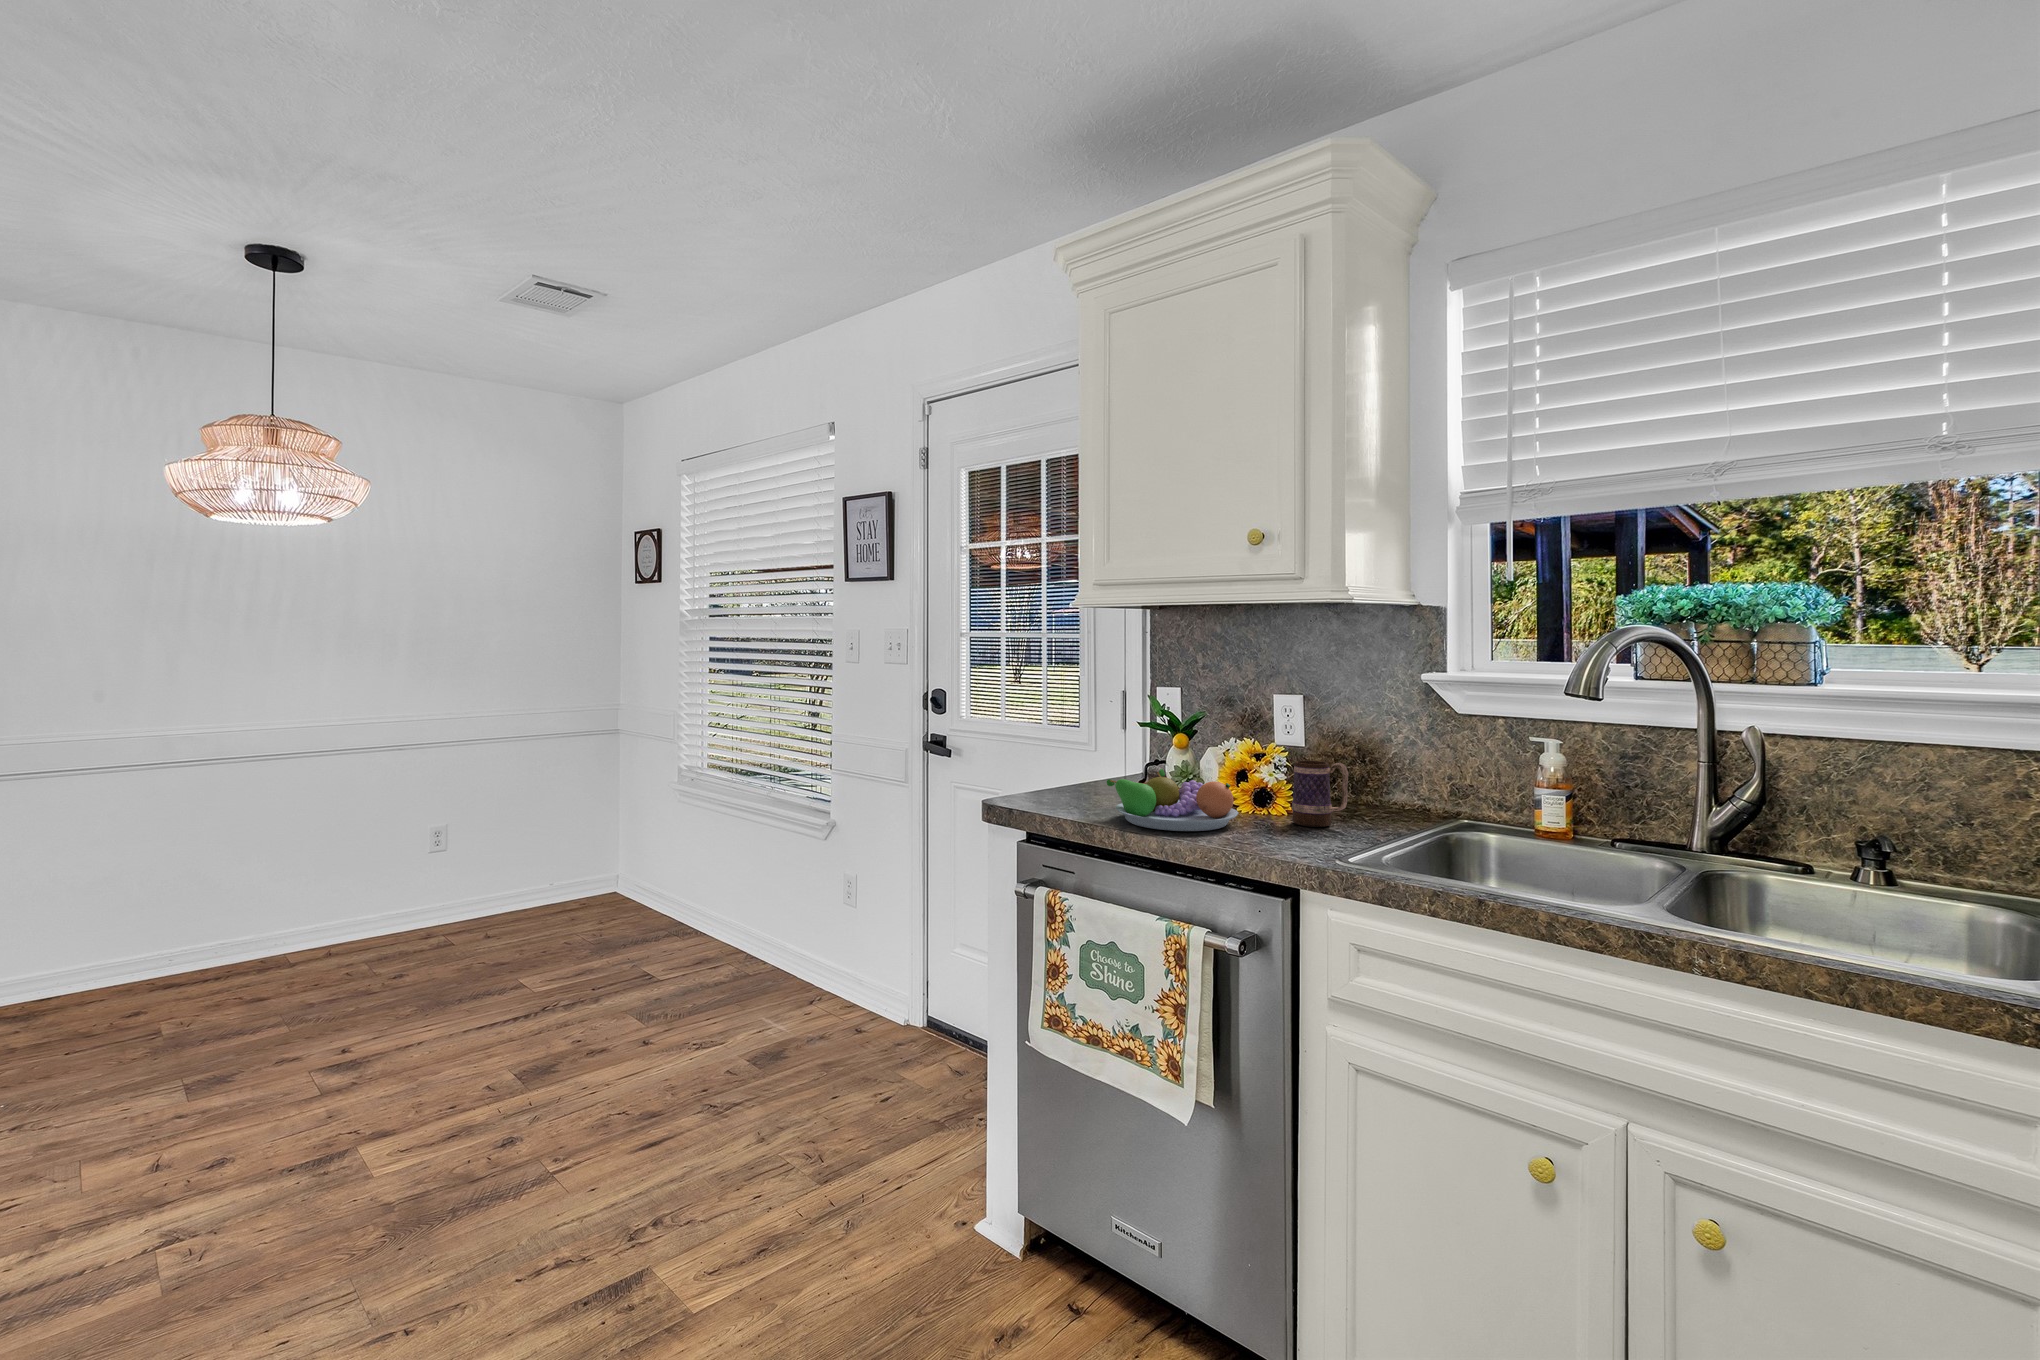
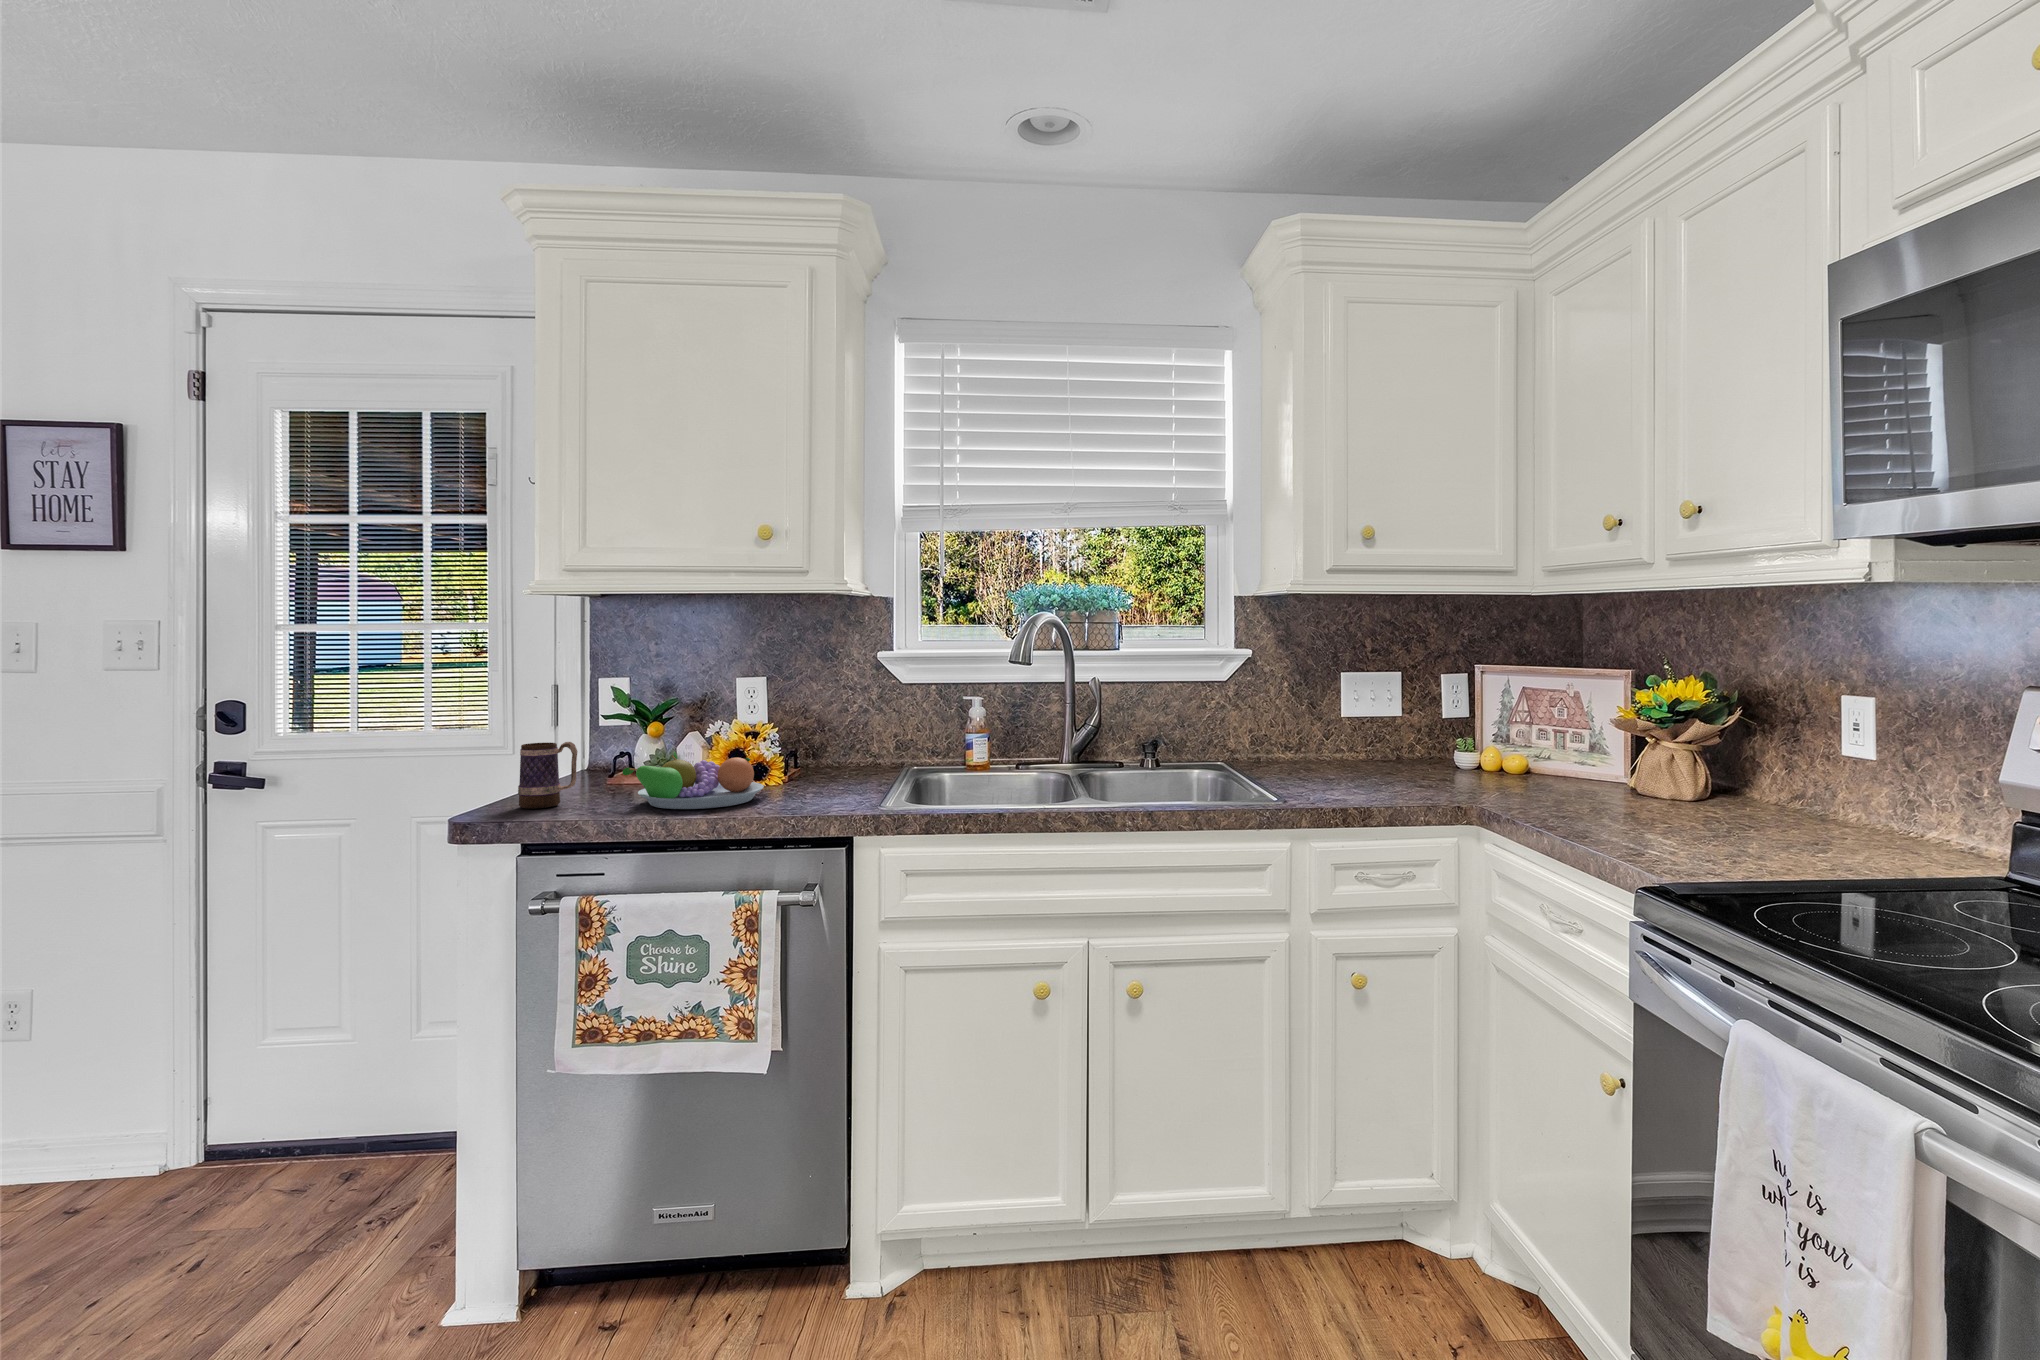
mug: present [1292,761,1348,827] -> present [518,742,578,809]

